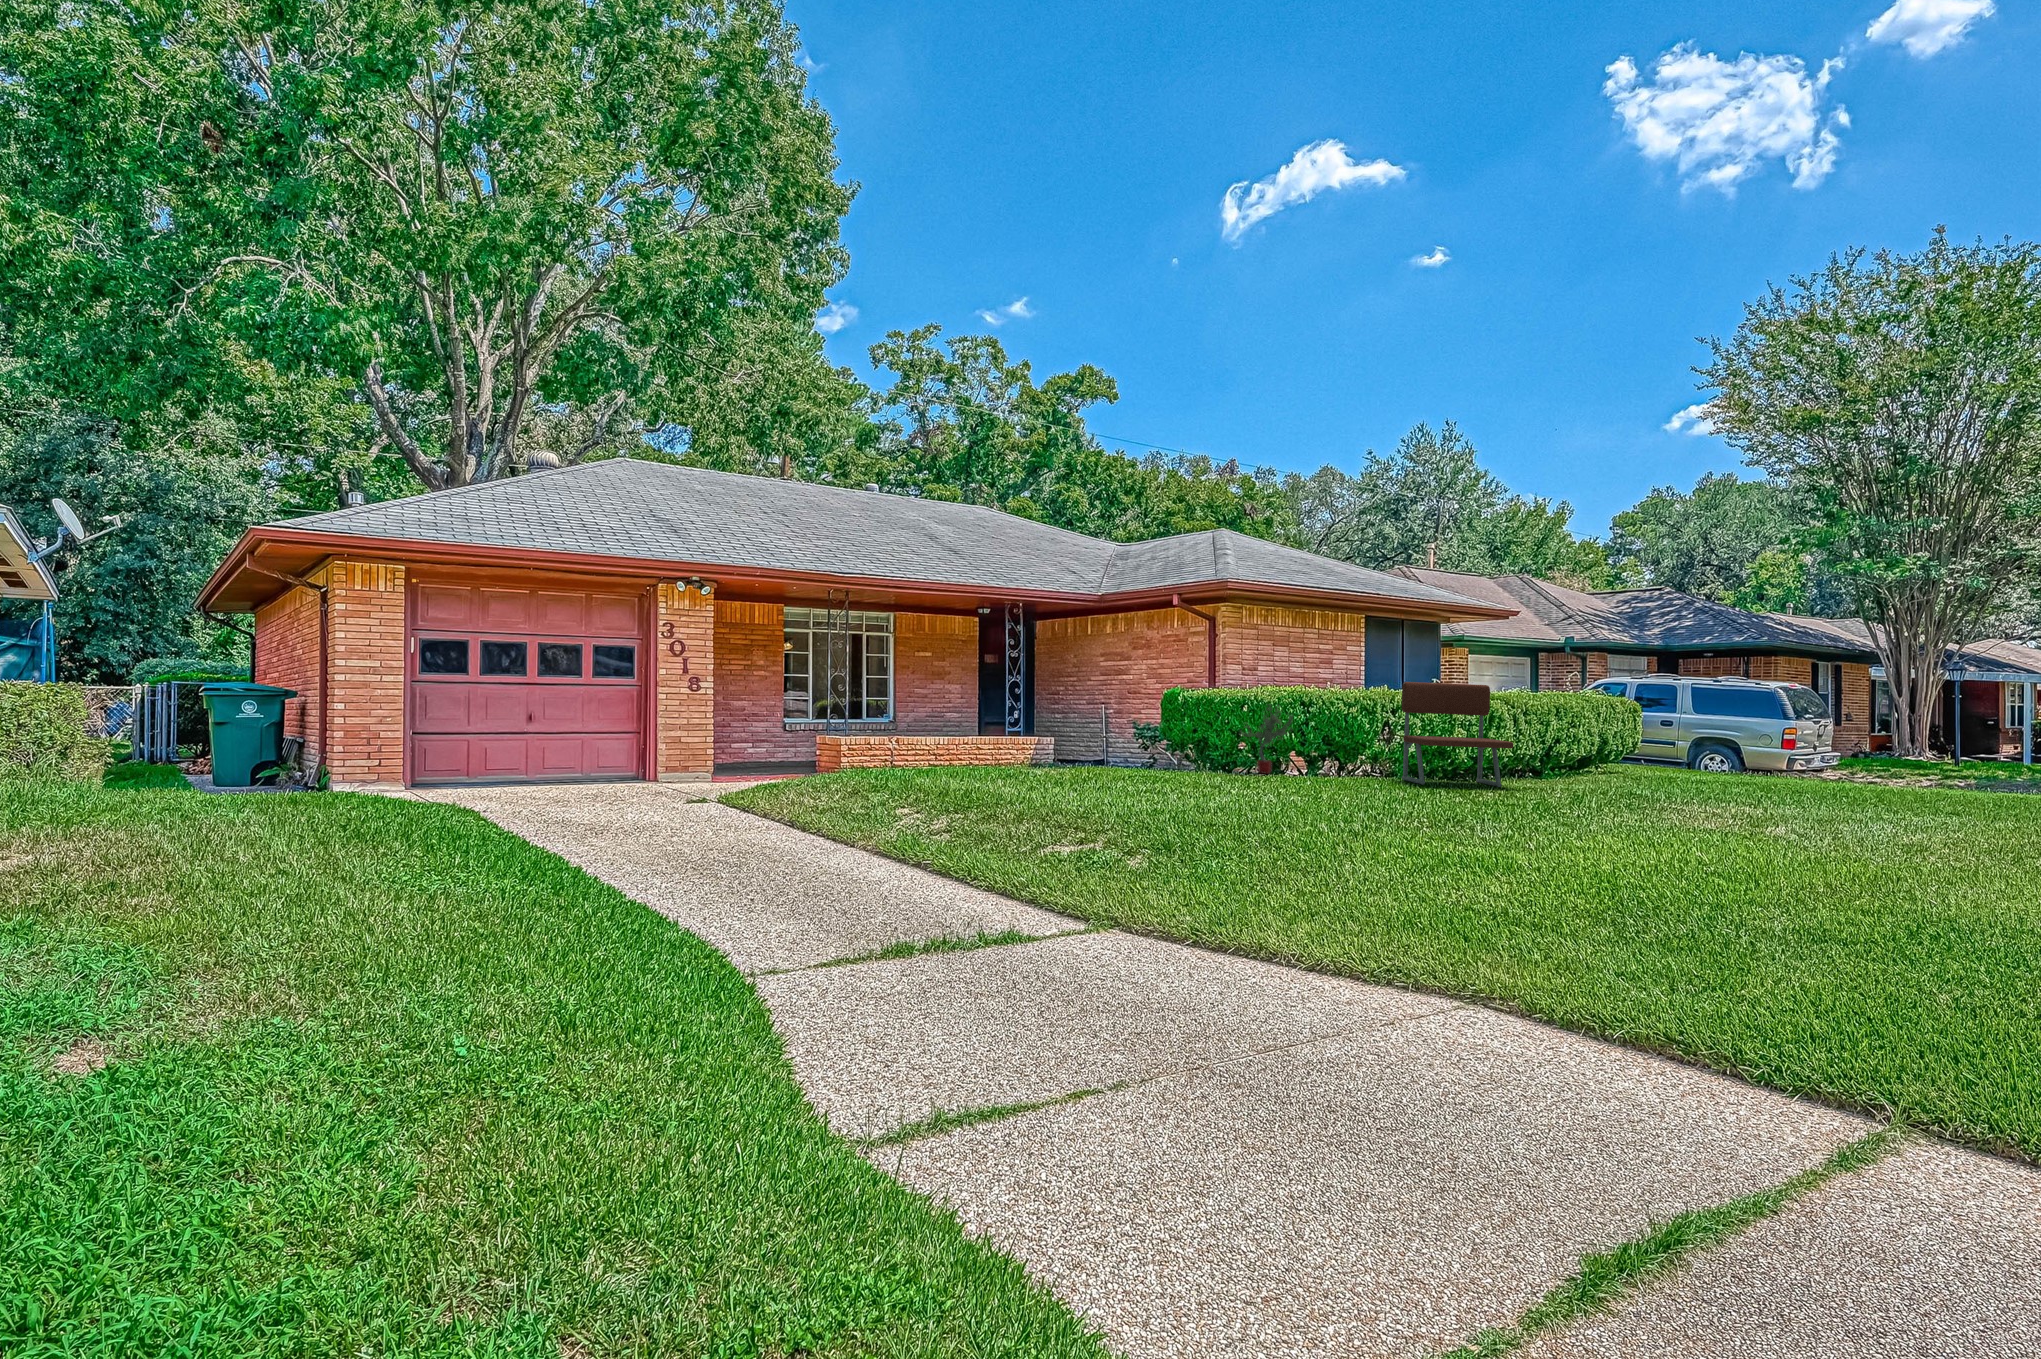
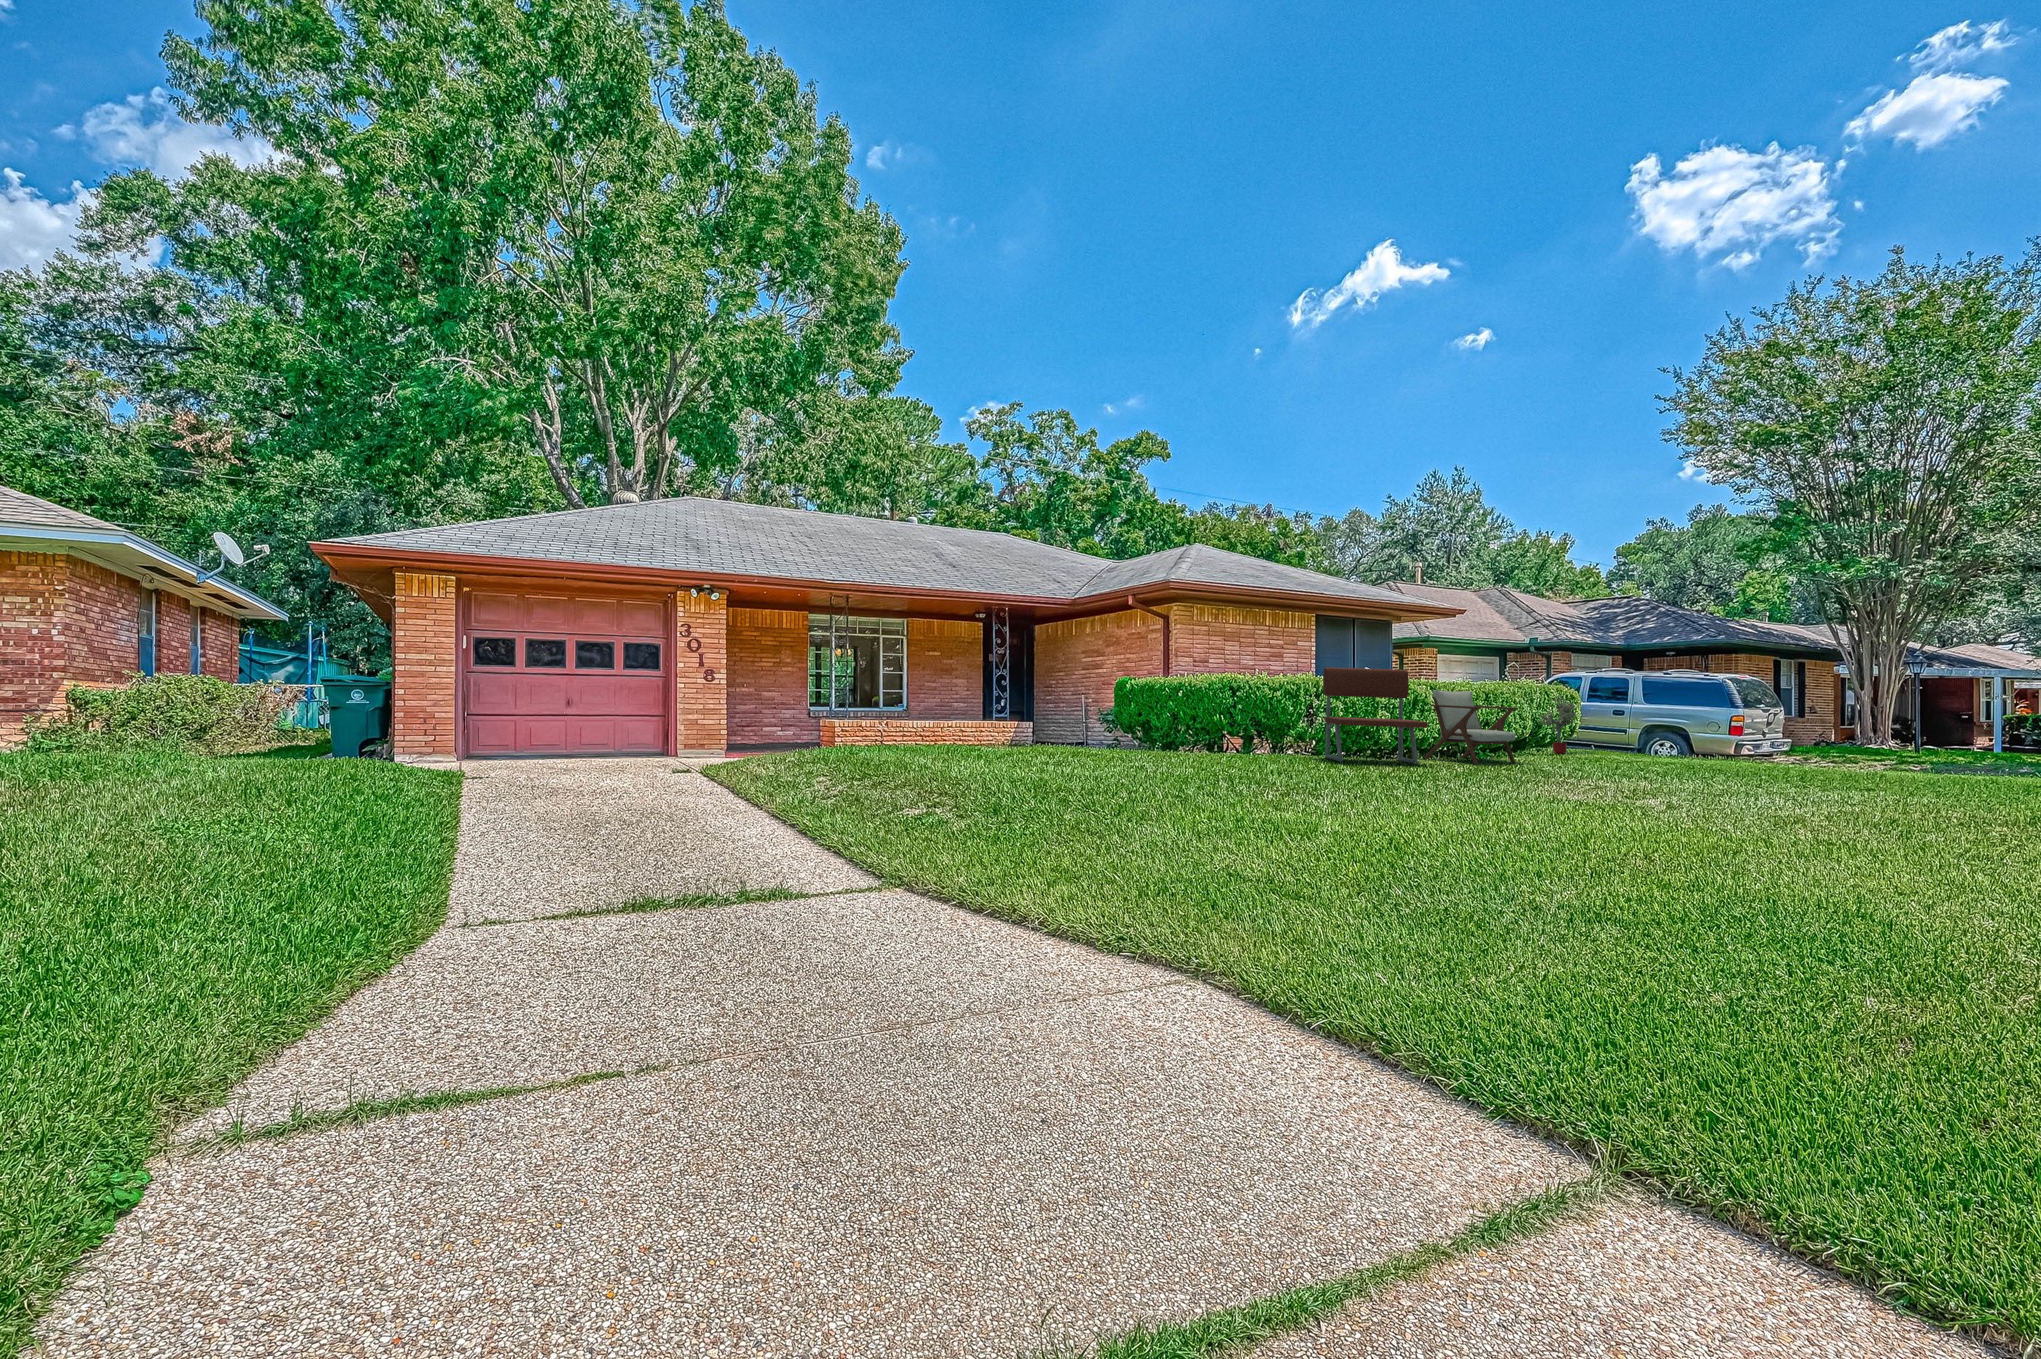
potted tree: present [1240,704,1293,774] -> present [1539,695,1576,754]
lounge chair: none [1500,706,1598,787] -> present [1424,690,1518,764]

